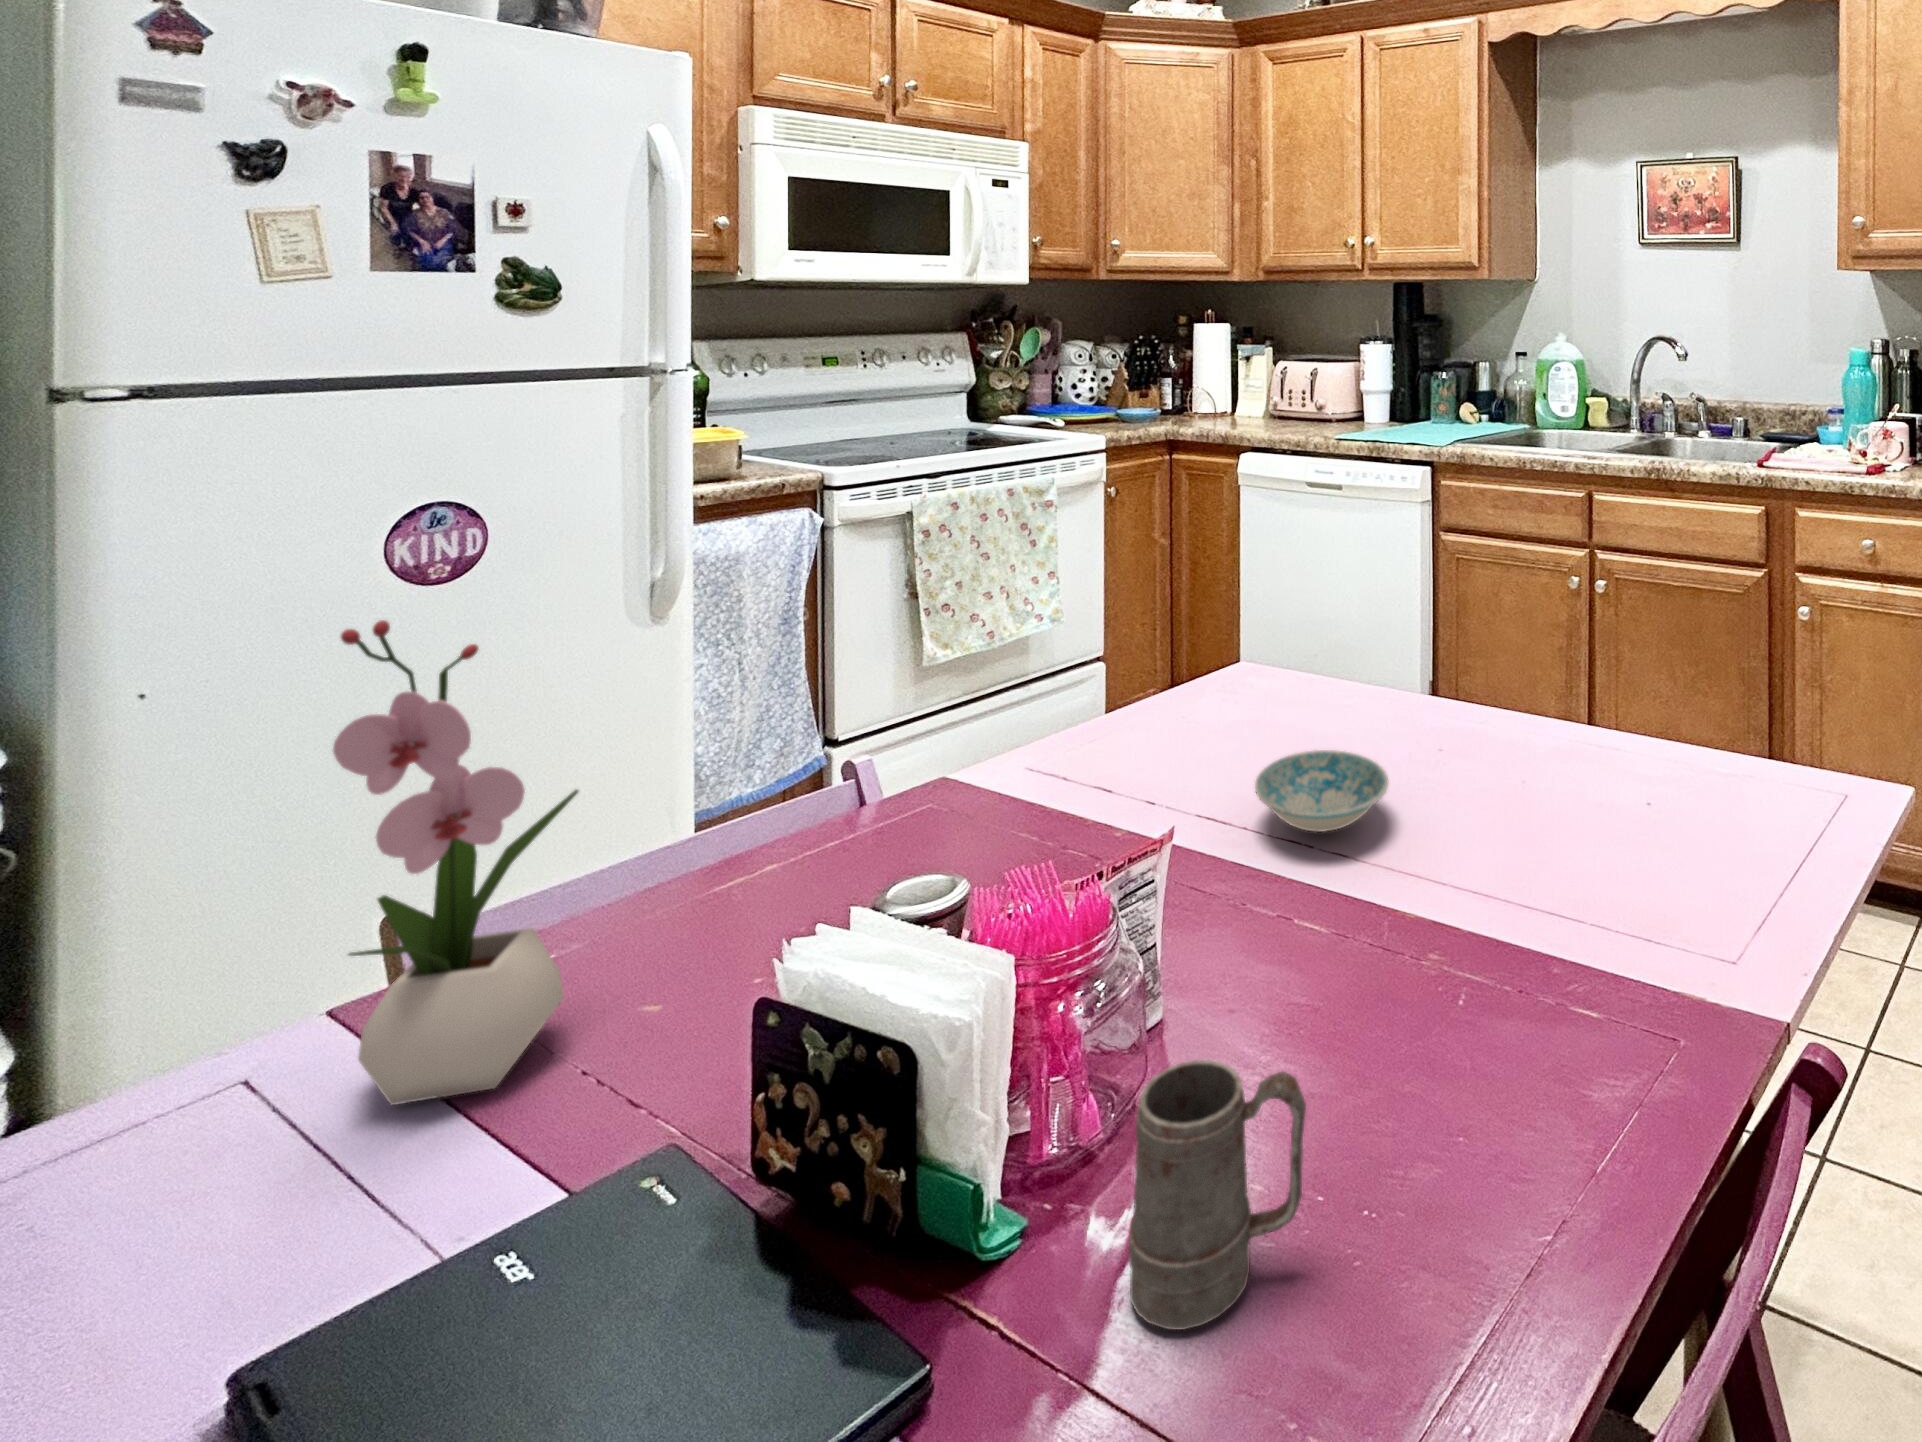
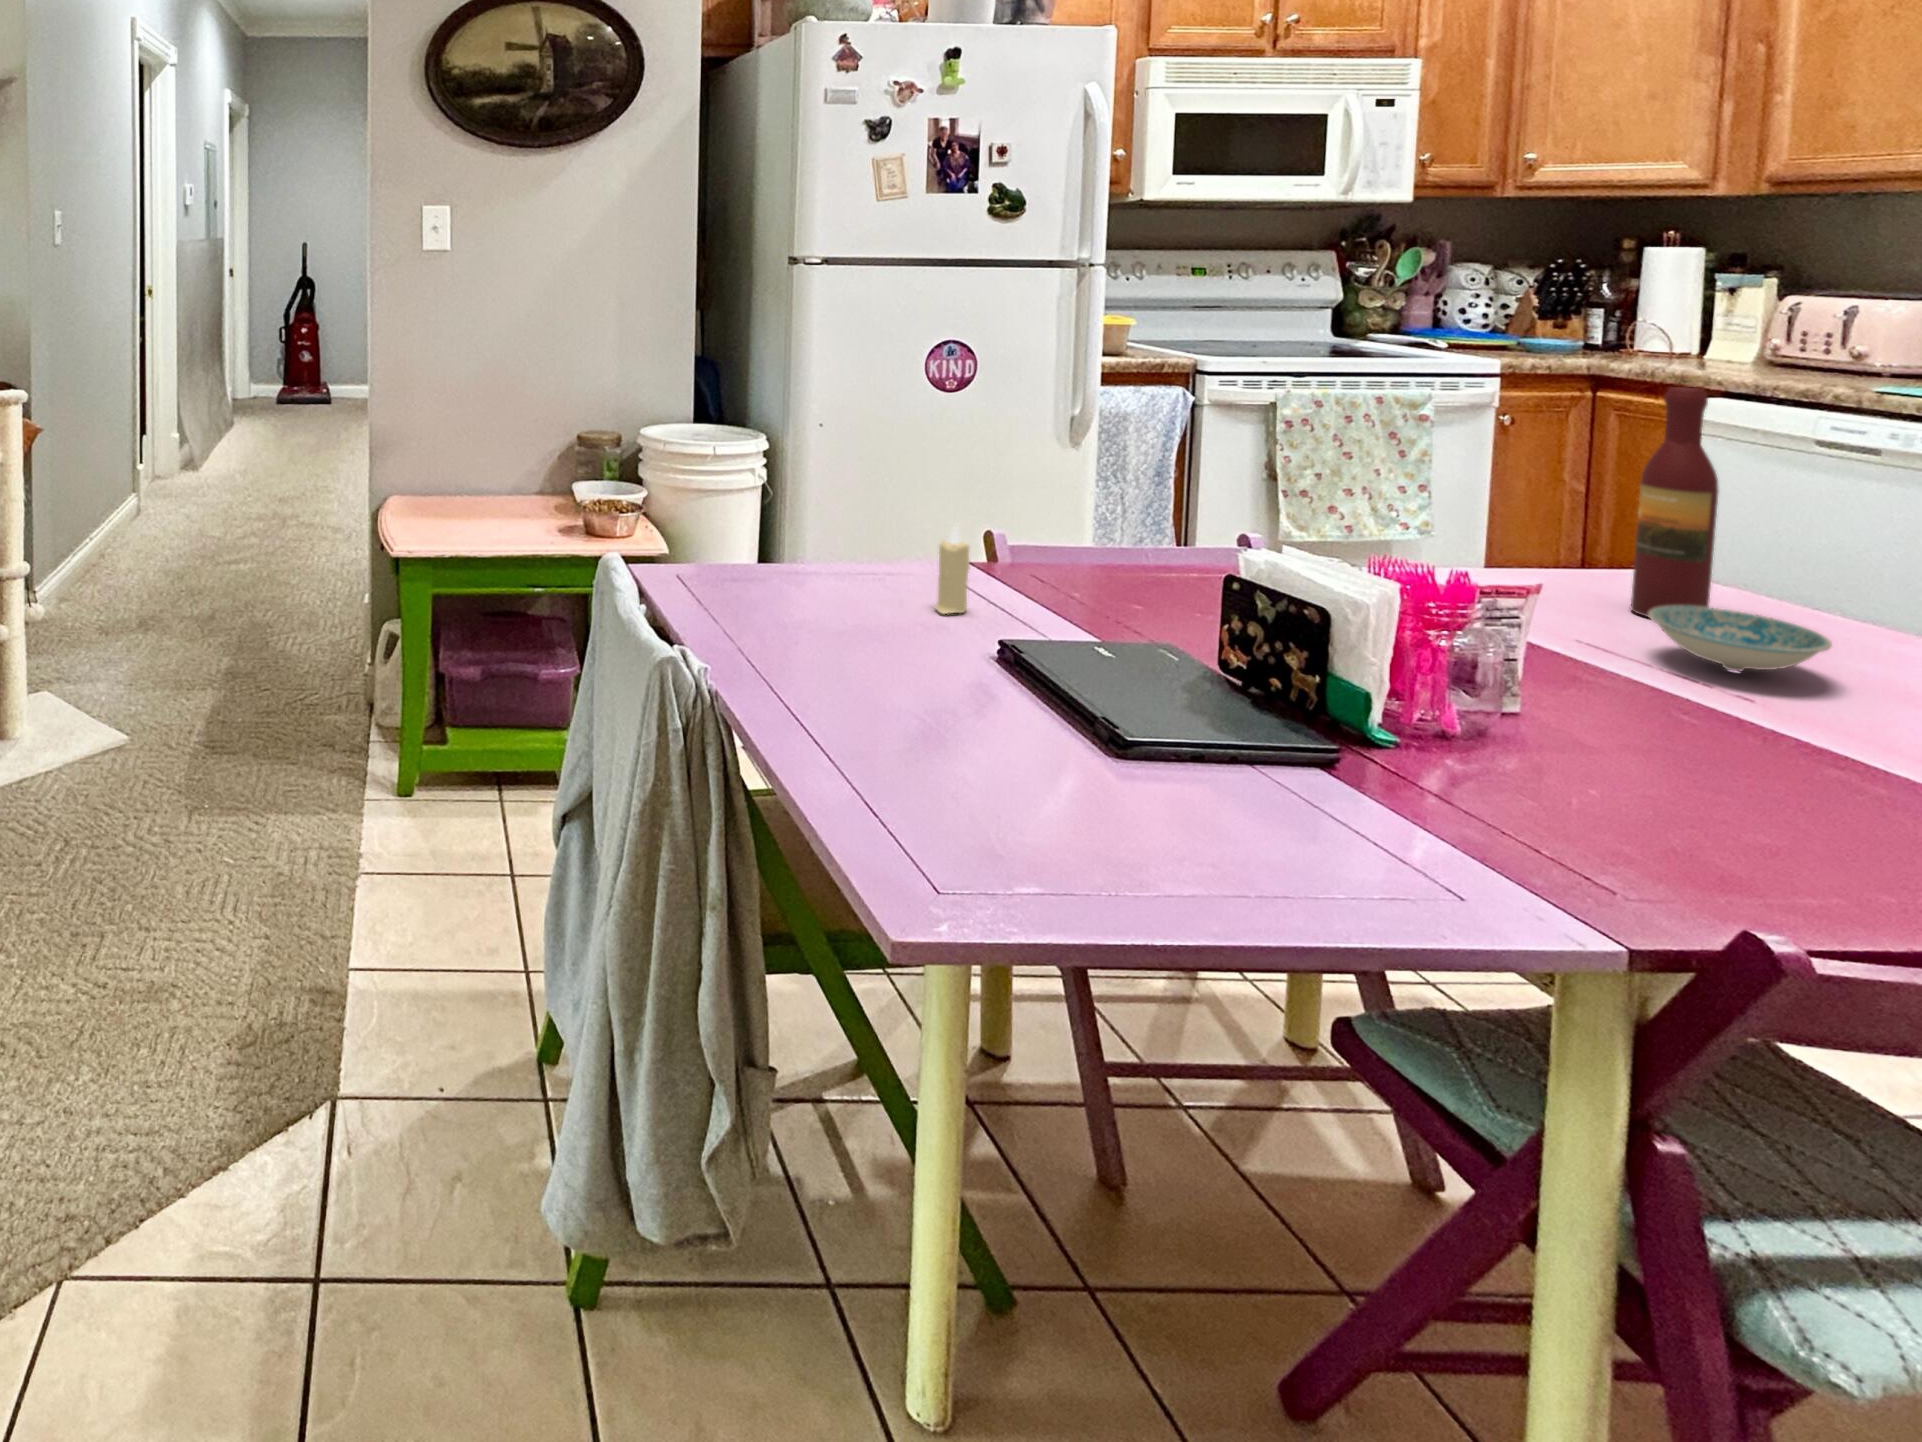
wine bottle: none [1232,513,1291,763] -> present [1631,387,1719,617]
flower arrangement: present [333,620,578,1105] -> none [1001,346,1103,603]
mug: present [1129,1060,1306,1330] -> none [1482,658,1644,810]
candle: none [122,1068,228,1300] -> present [935,527,970,614]

